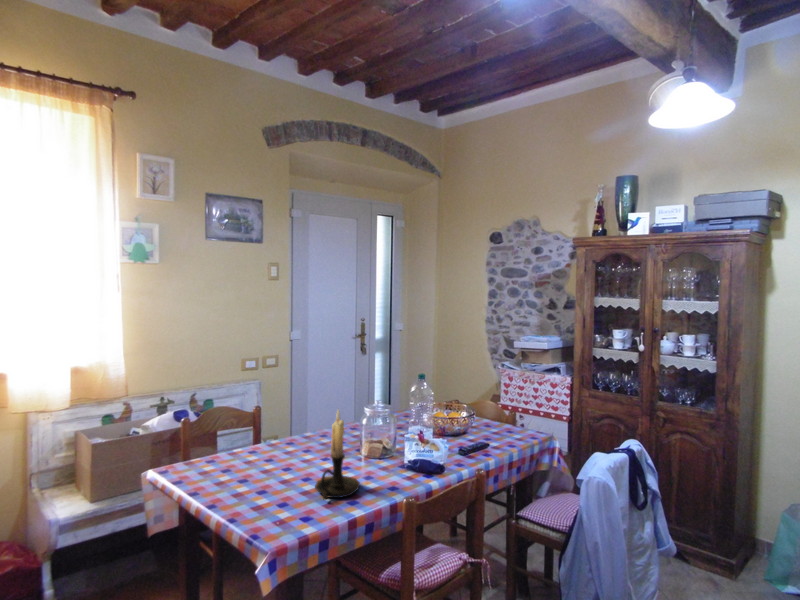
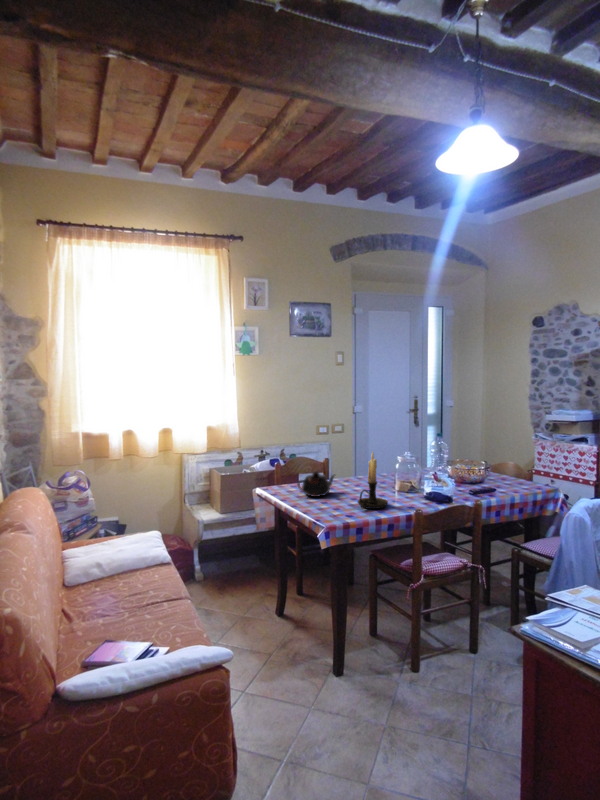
teapot: none [218,440,278,480] -> present [297,471,334,497]

